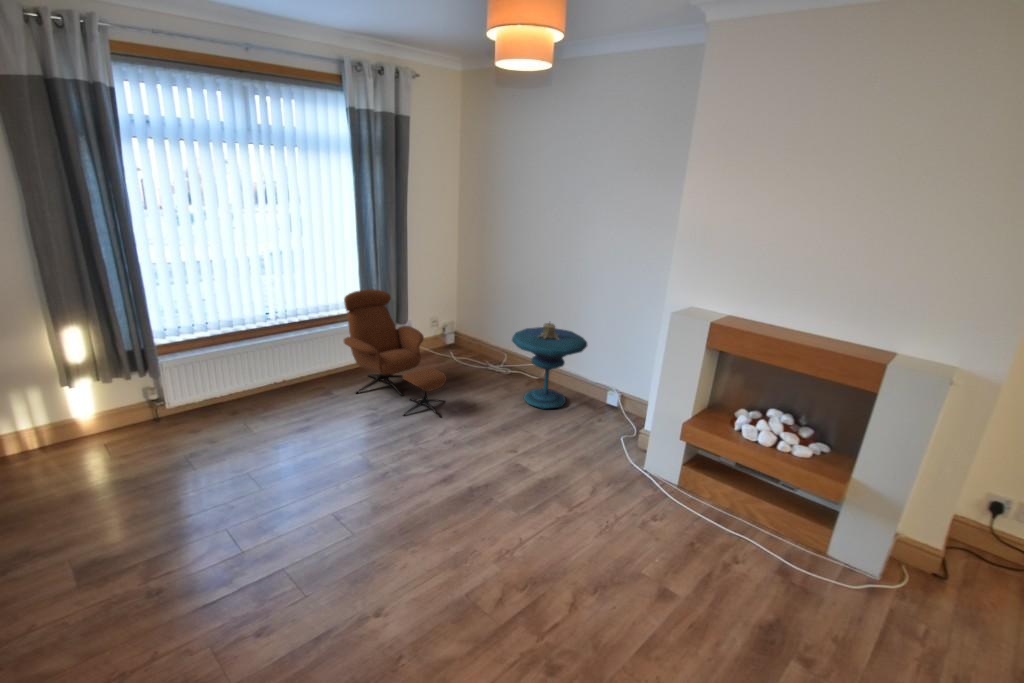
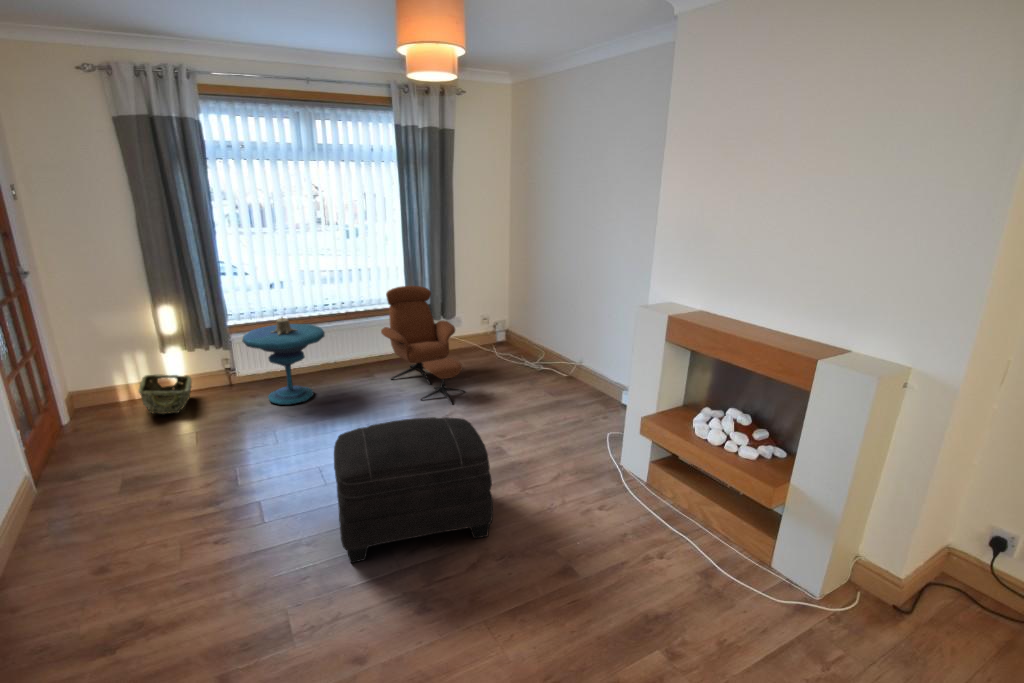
side table: present [512,323,587,409] -> present [242,317,325,405]
woven basket: none [39,413,119,469] -> present [139,375,192,414]
ottoman: none [395,445,581,636] -> present [334,417,493,563]

